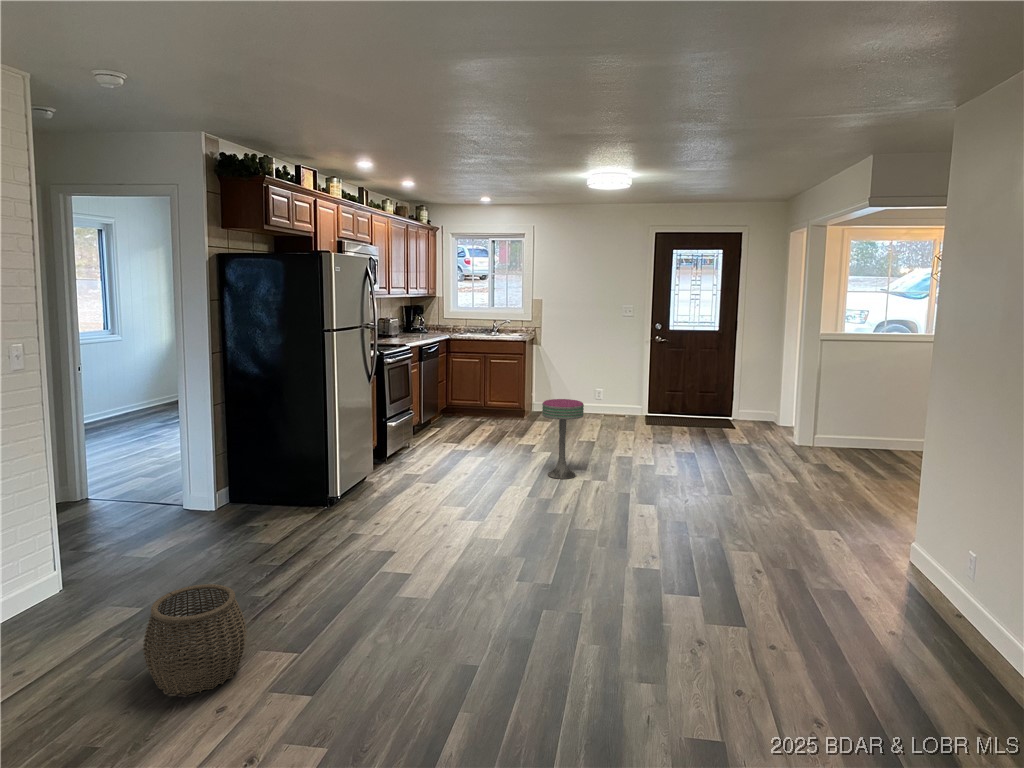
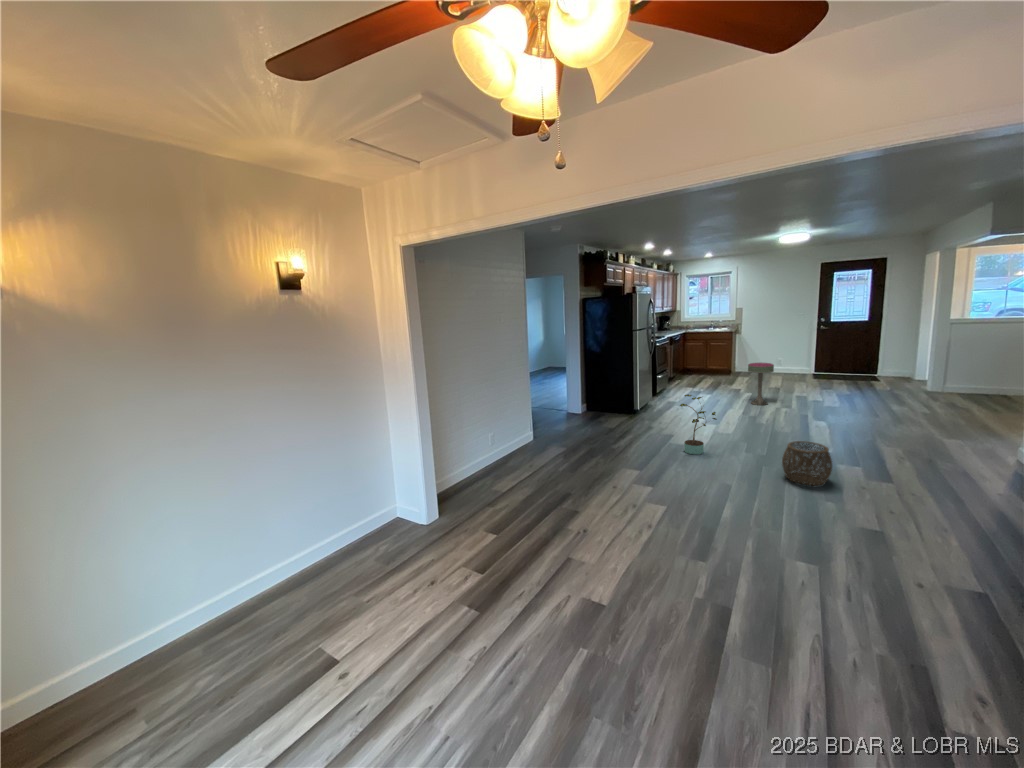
potted plant: none [376,482,461,627] -> present [680,394,717,454]
woven basket: present [143,584,247,695] -> present [782,441,832,486]

